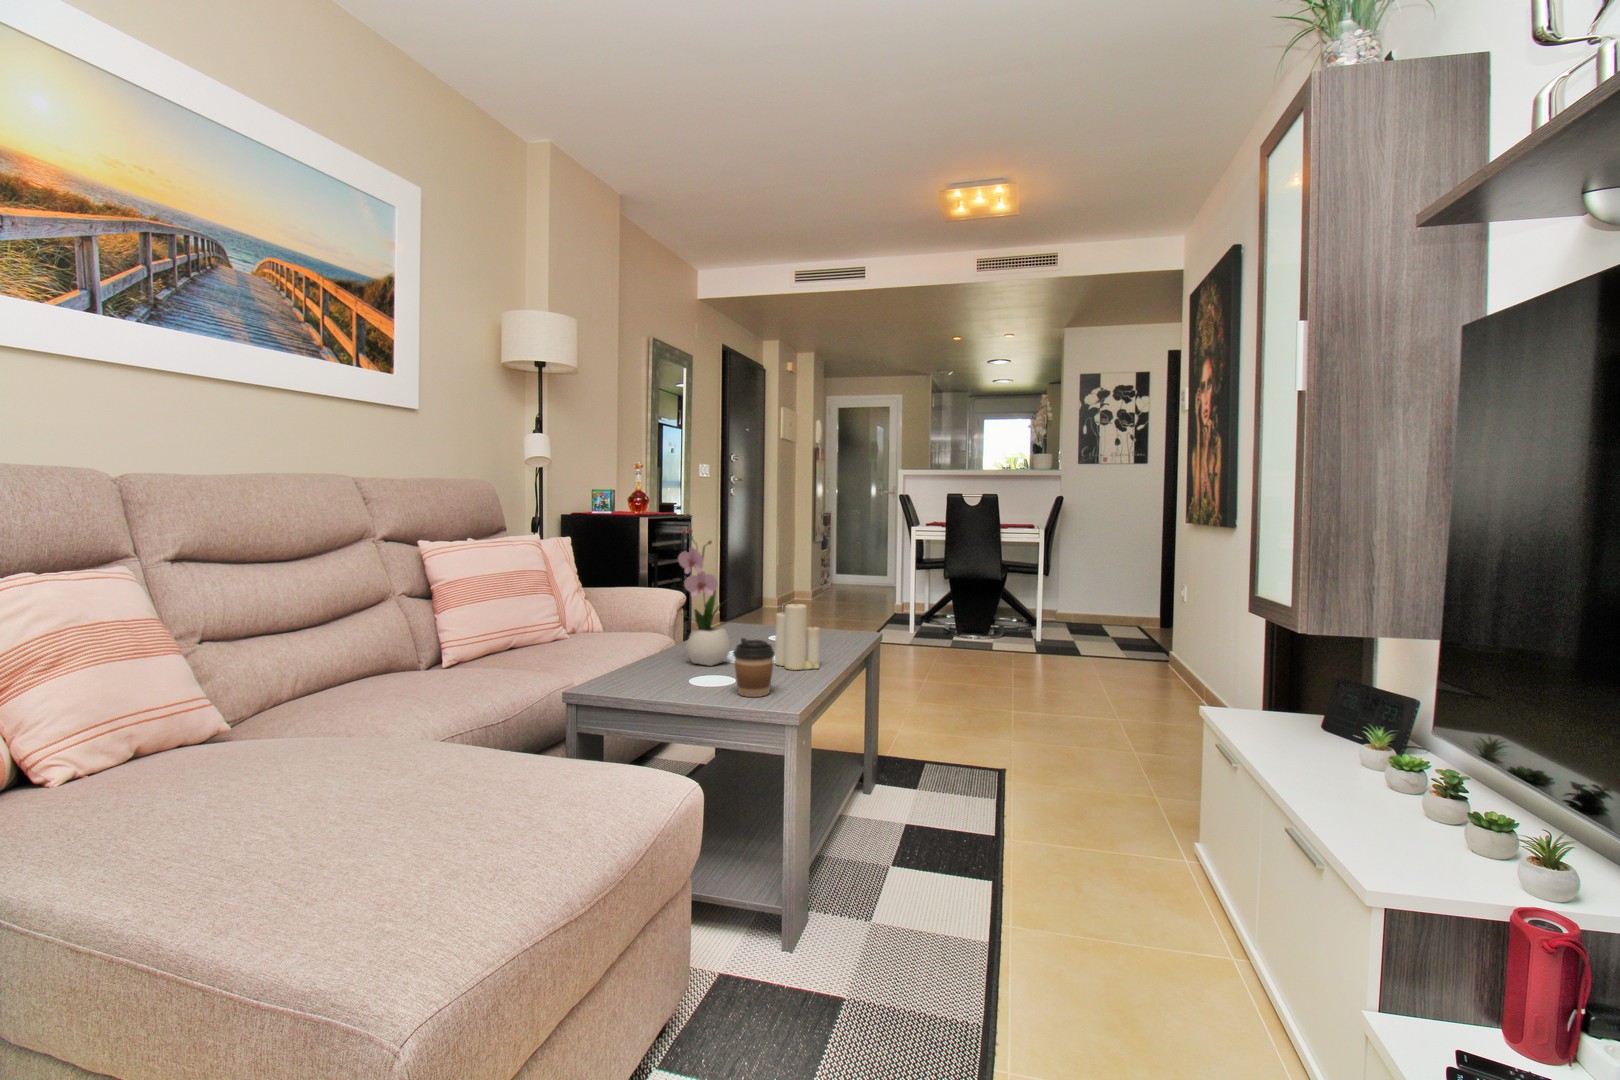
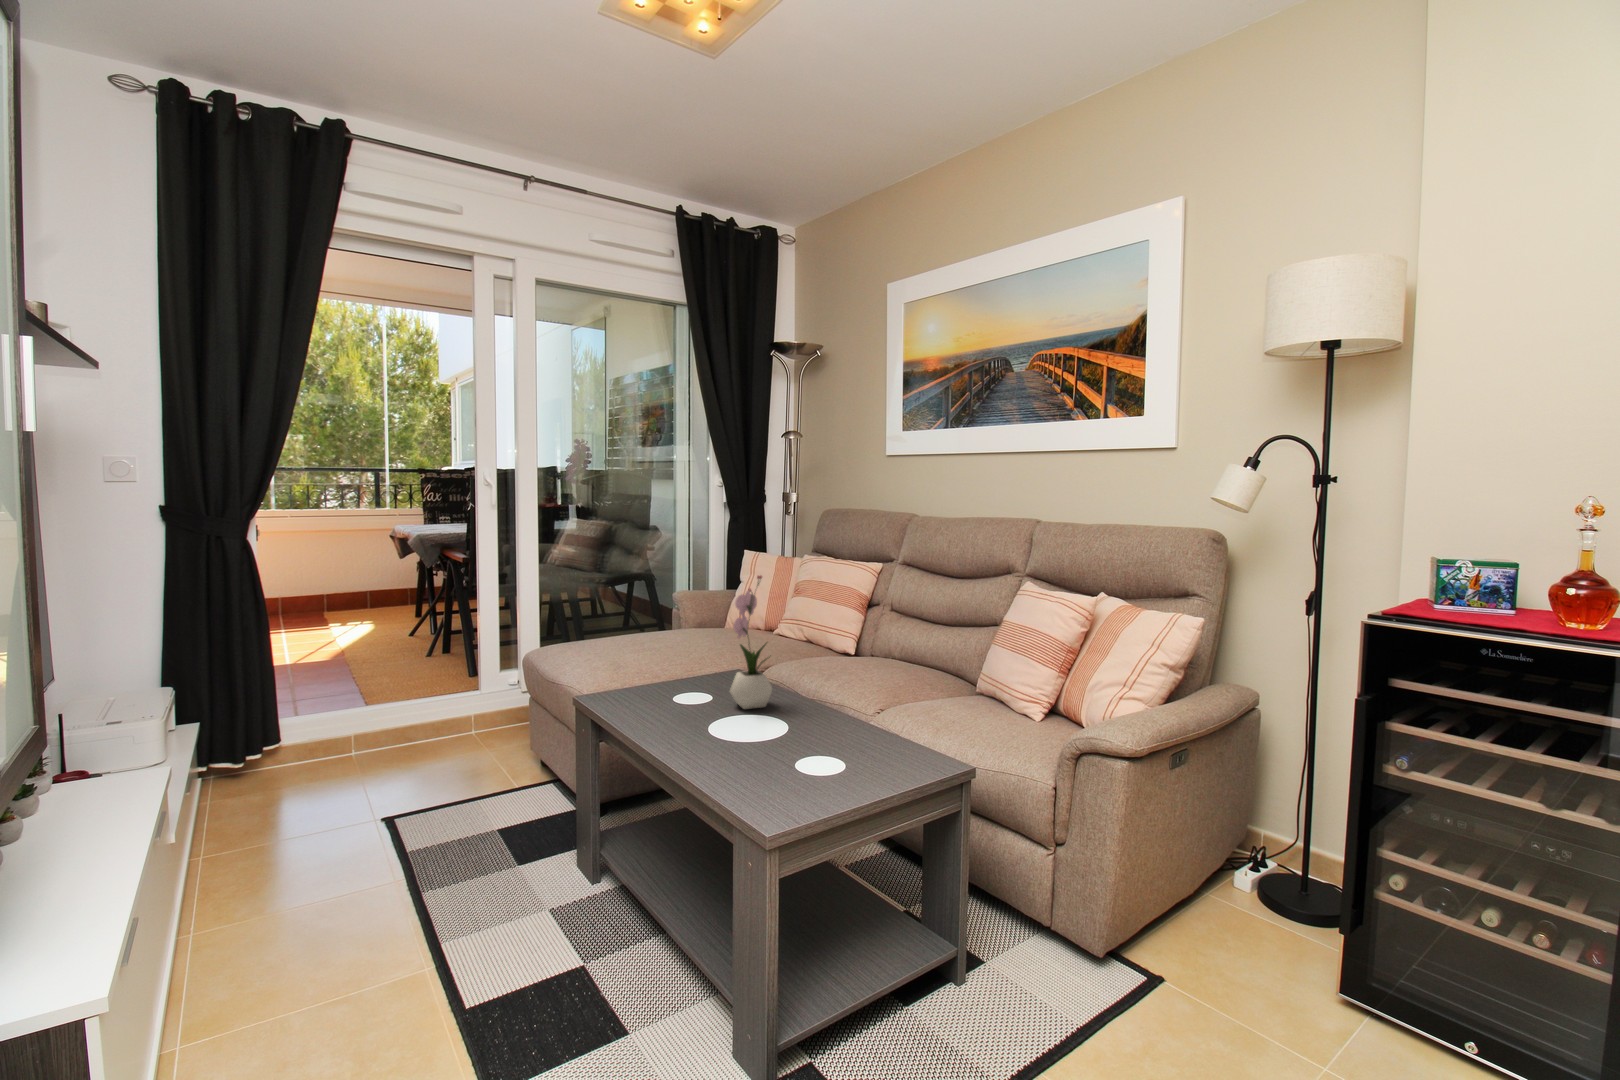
candle: present [775,604,820,670] -> none [658,651,711,729]
coffee cup: present [733,638,775,697] -> none [615,652,649,700]

